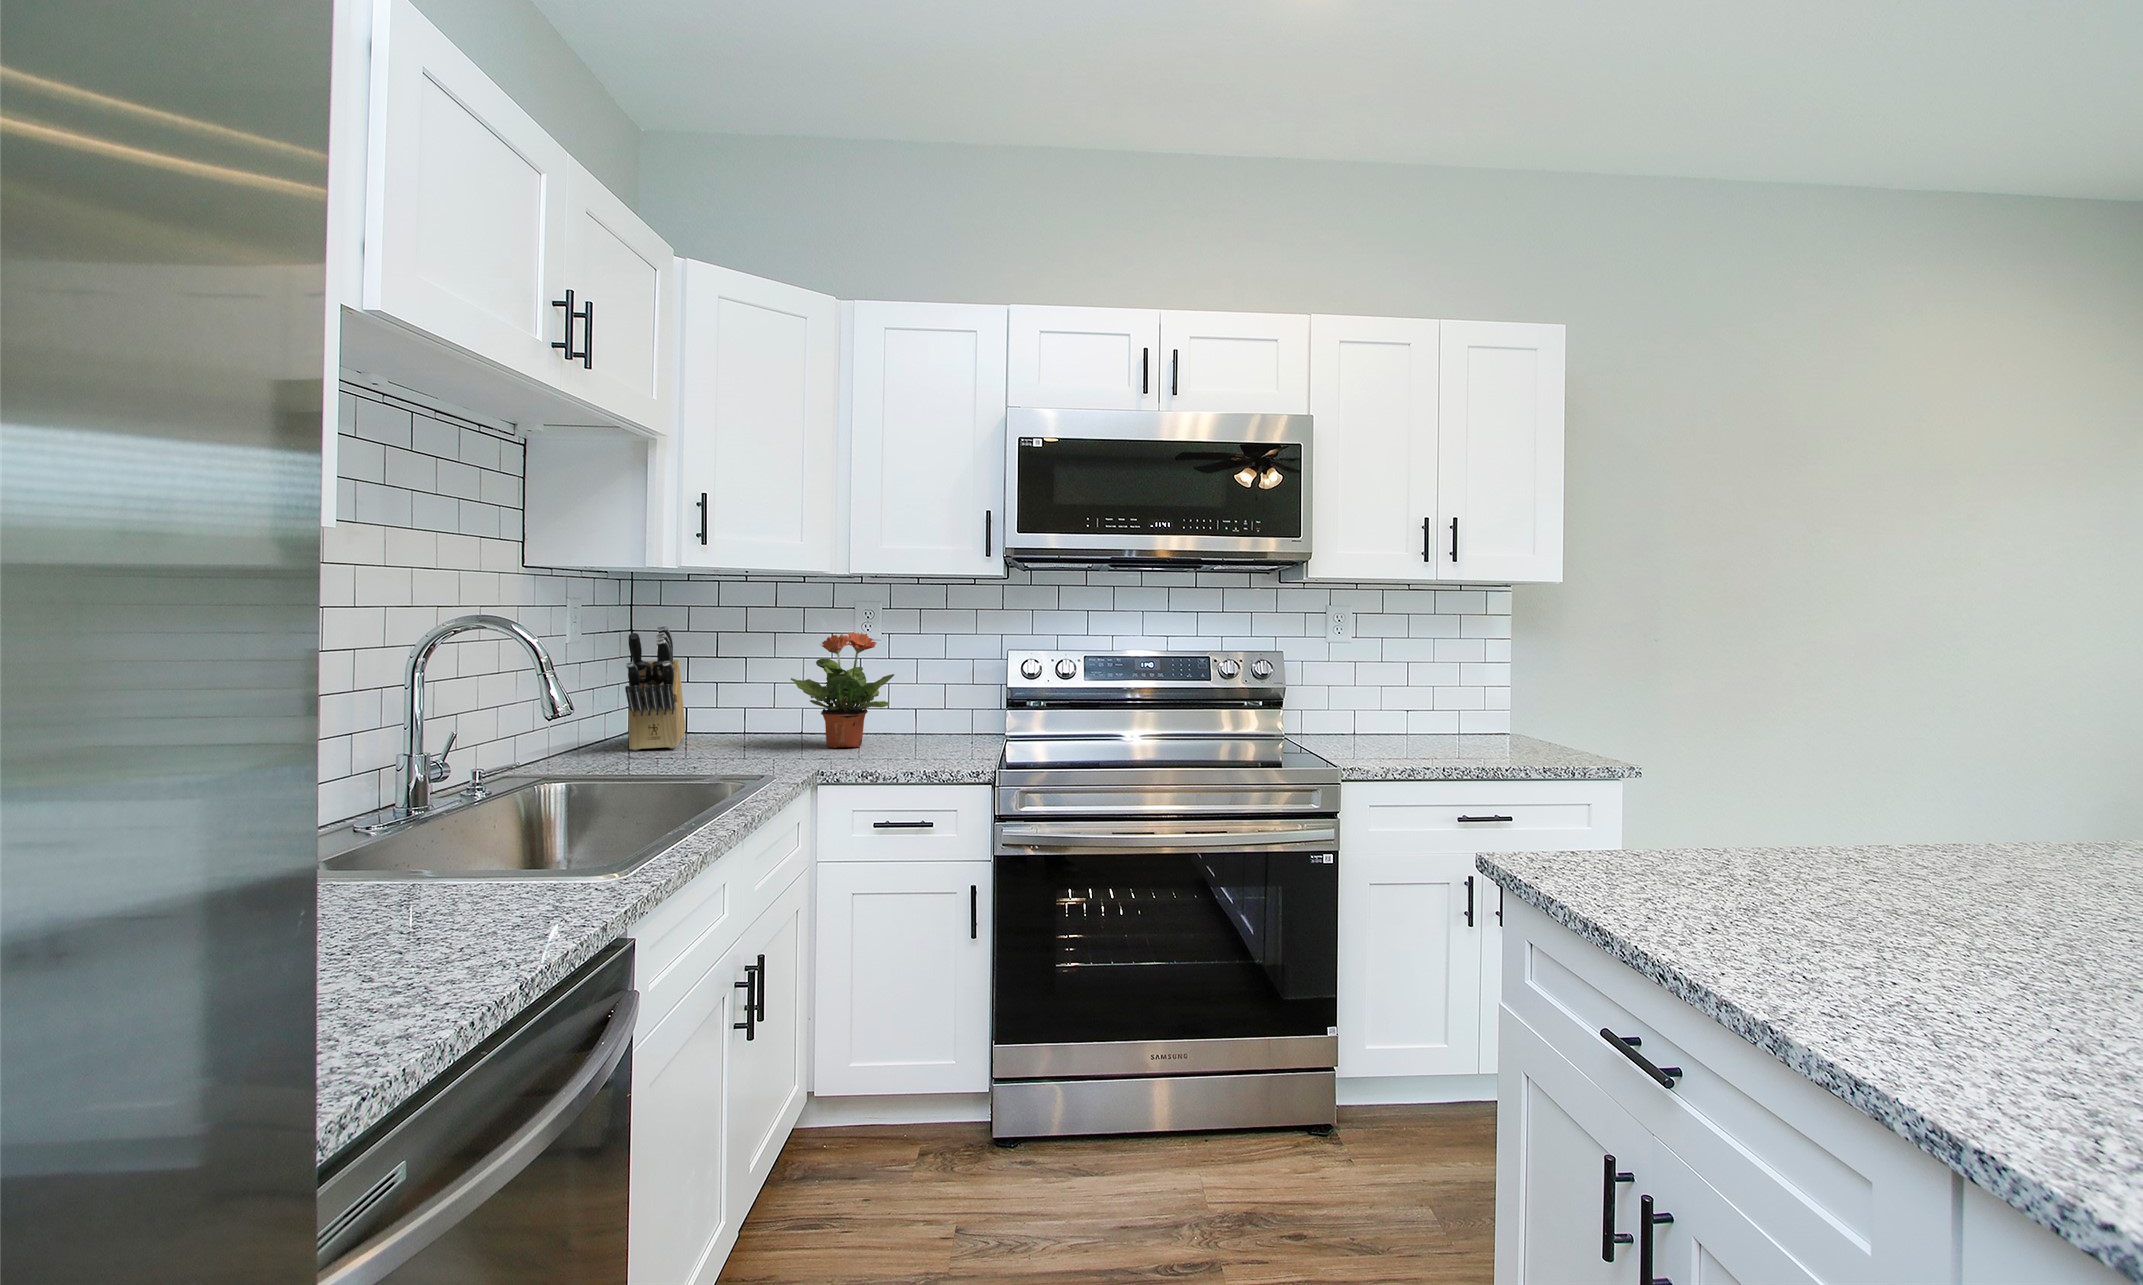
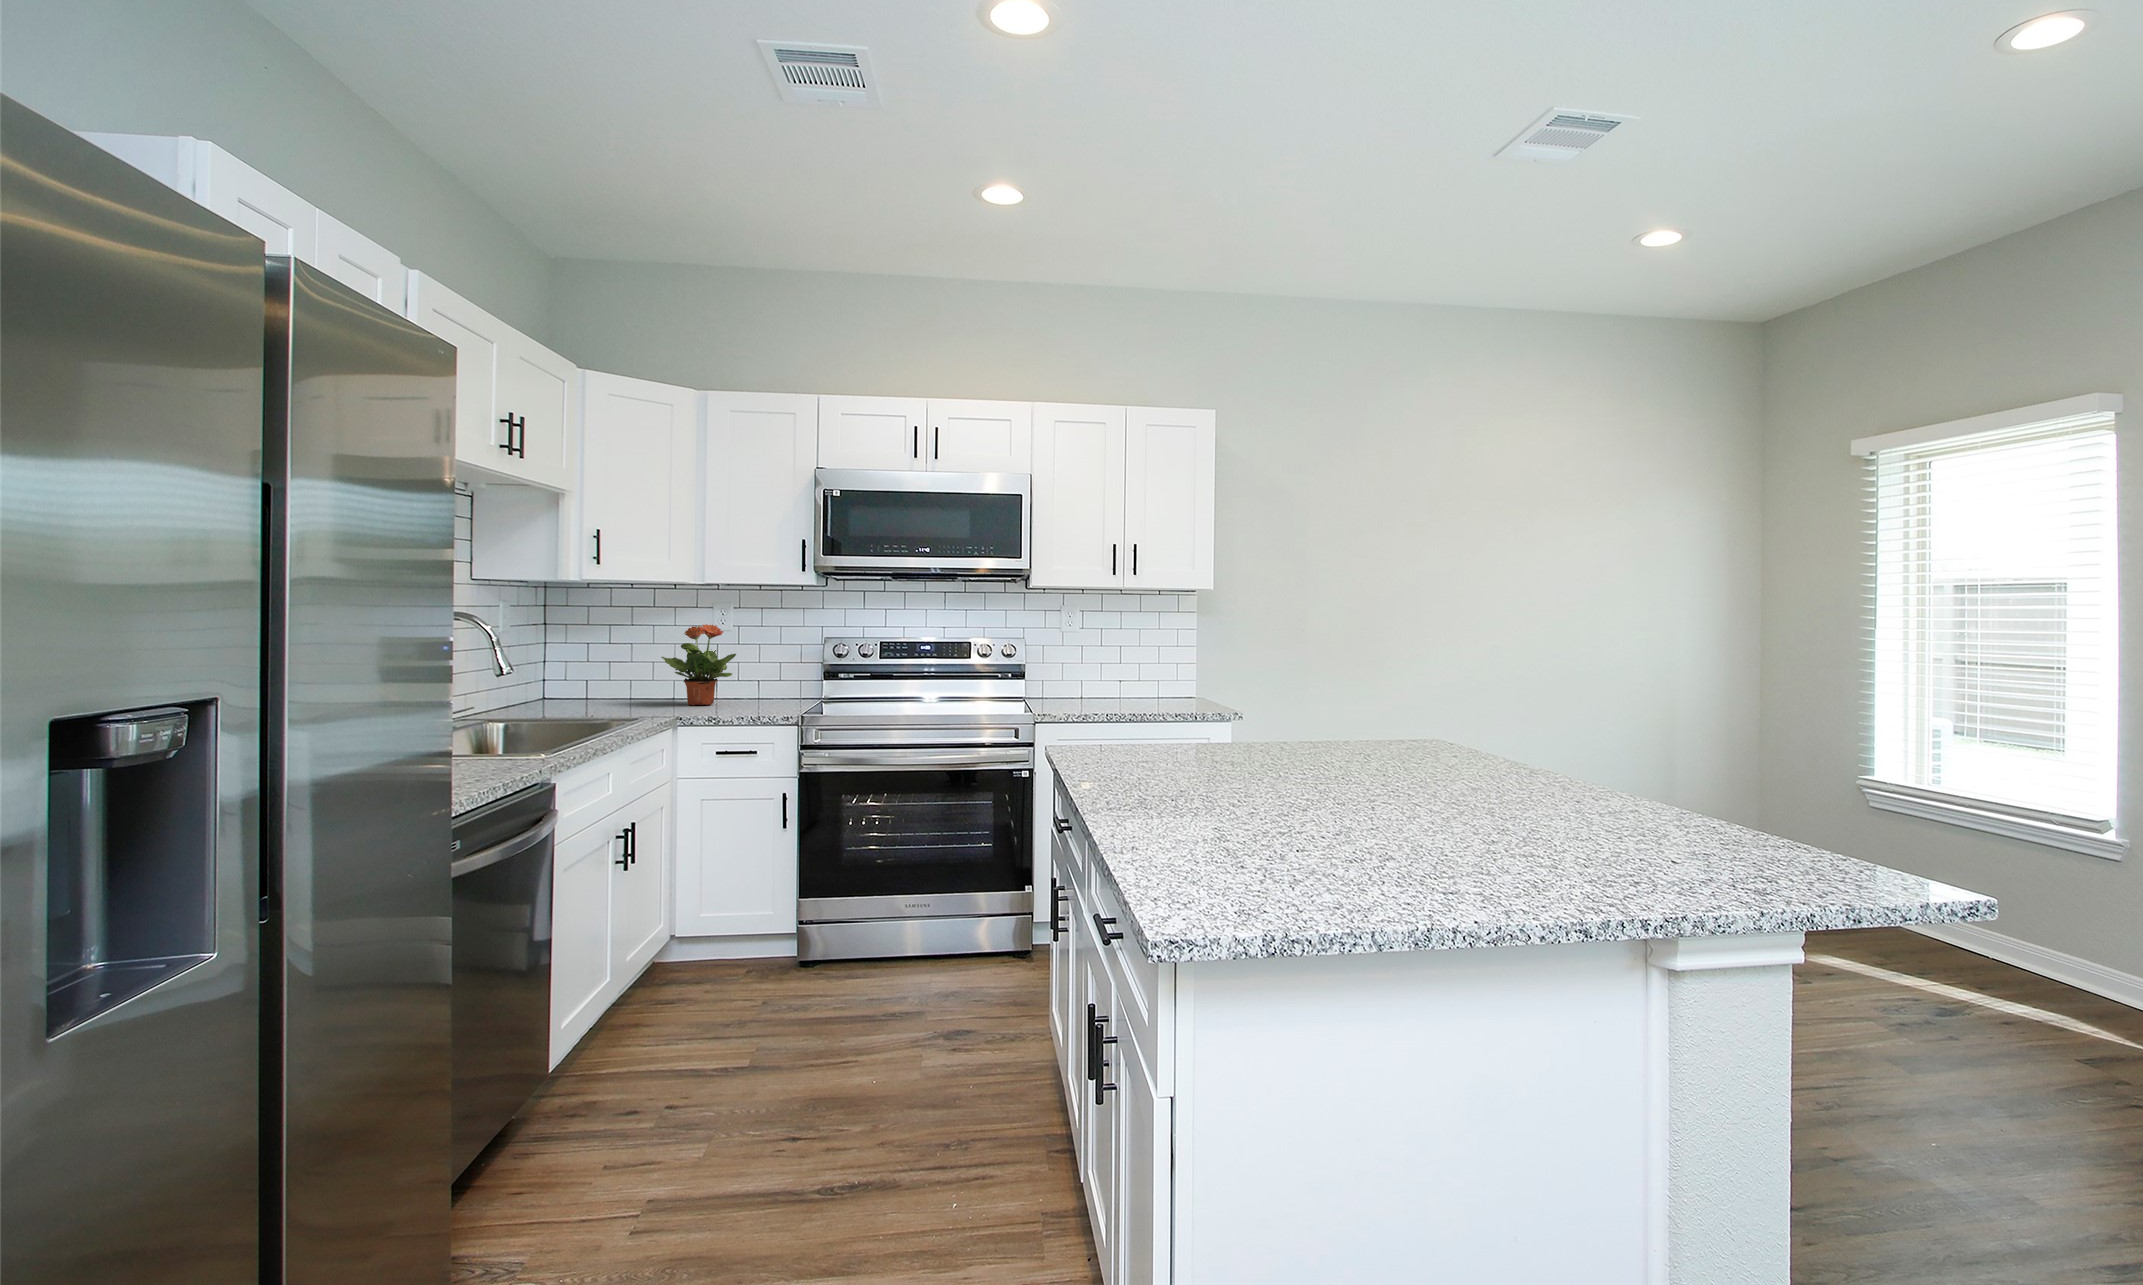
knife block: present [625,625,685,750] -> none [543,620,586,706]

